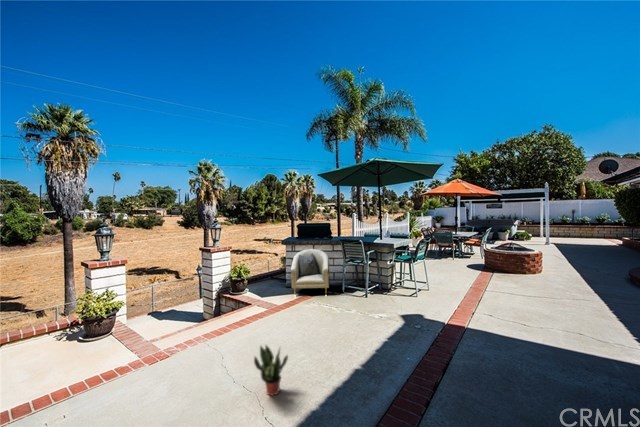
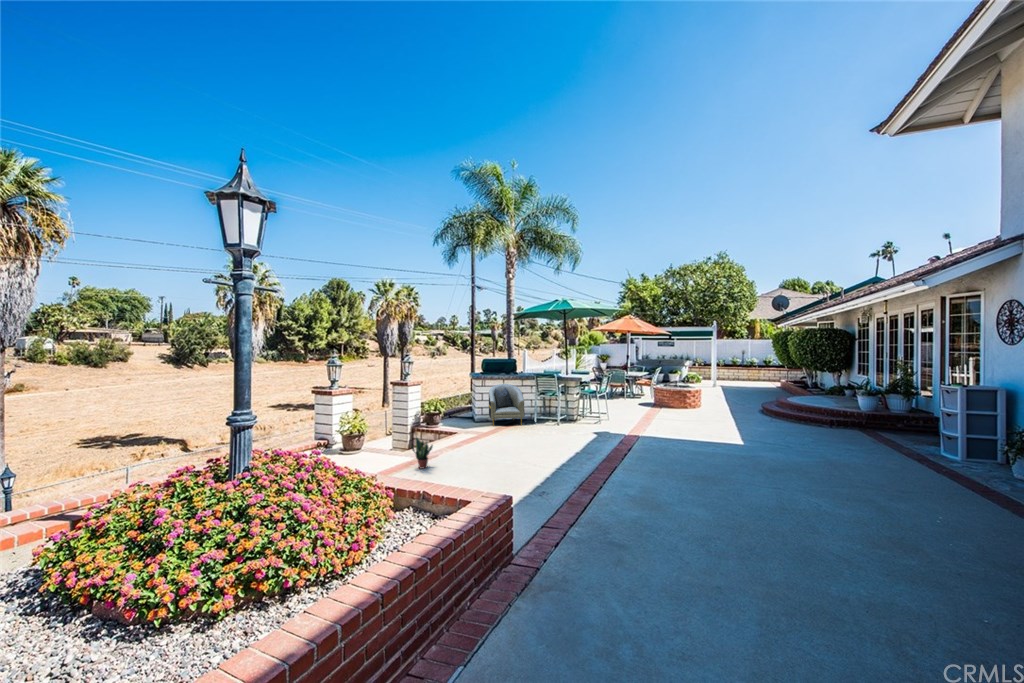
potted plant: present [254,346,288,396] -> present [411,438,433,468]

